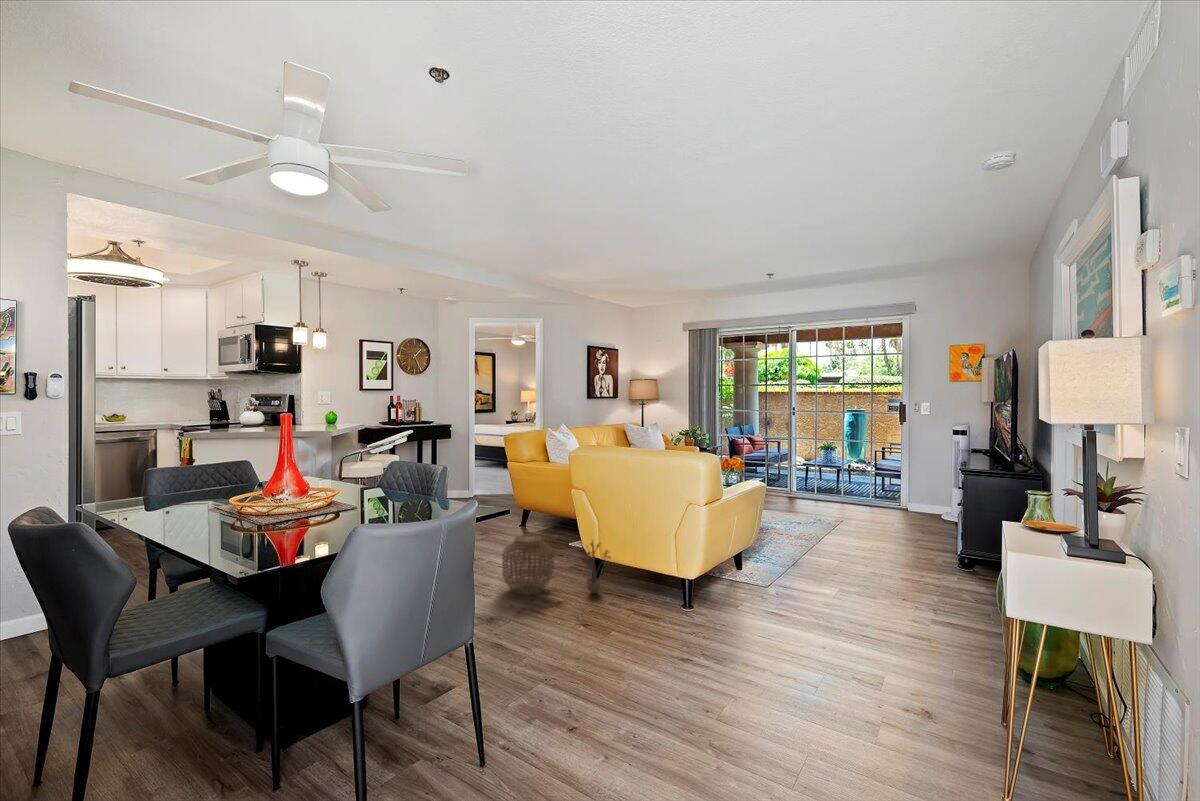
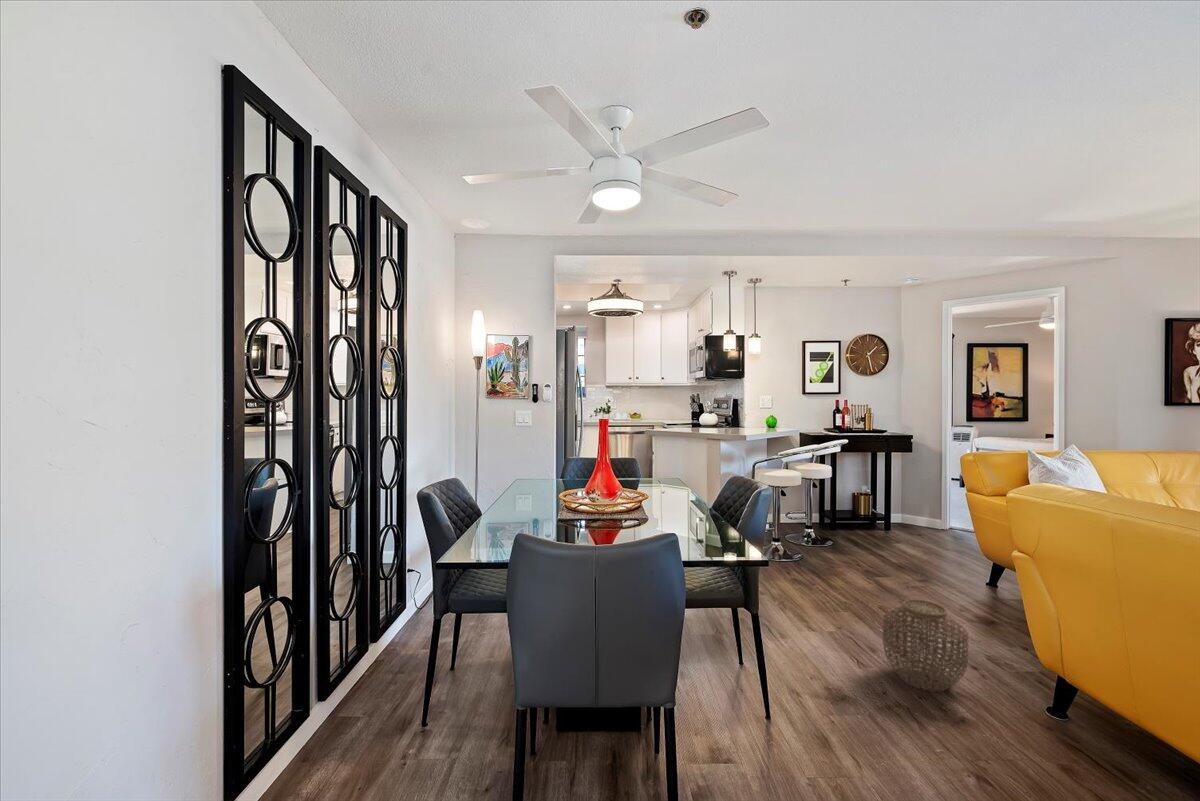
decorative plant: present [578,540,611,594] -> none [998,643,1075,735]

